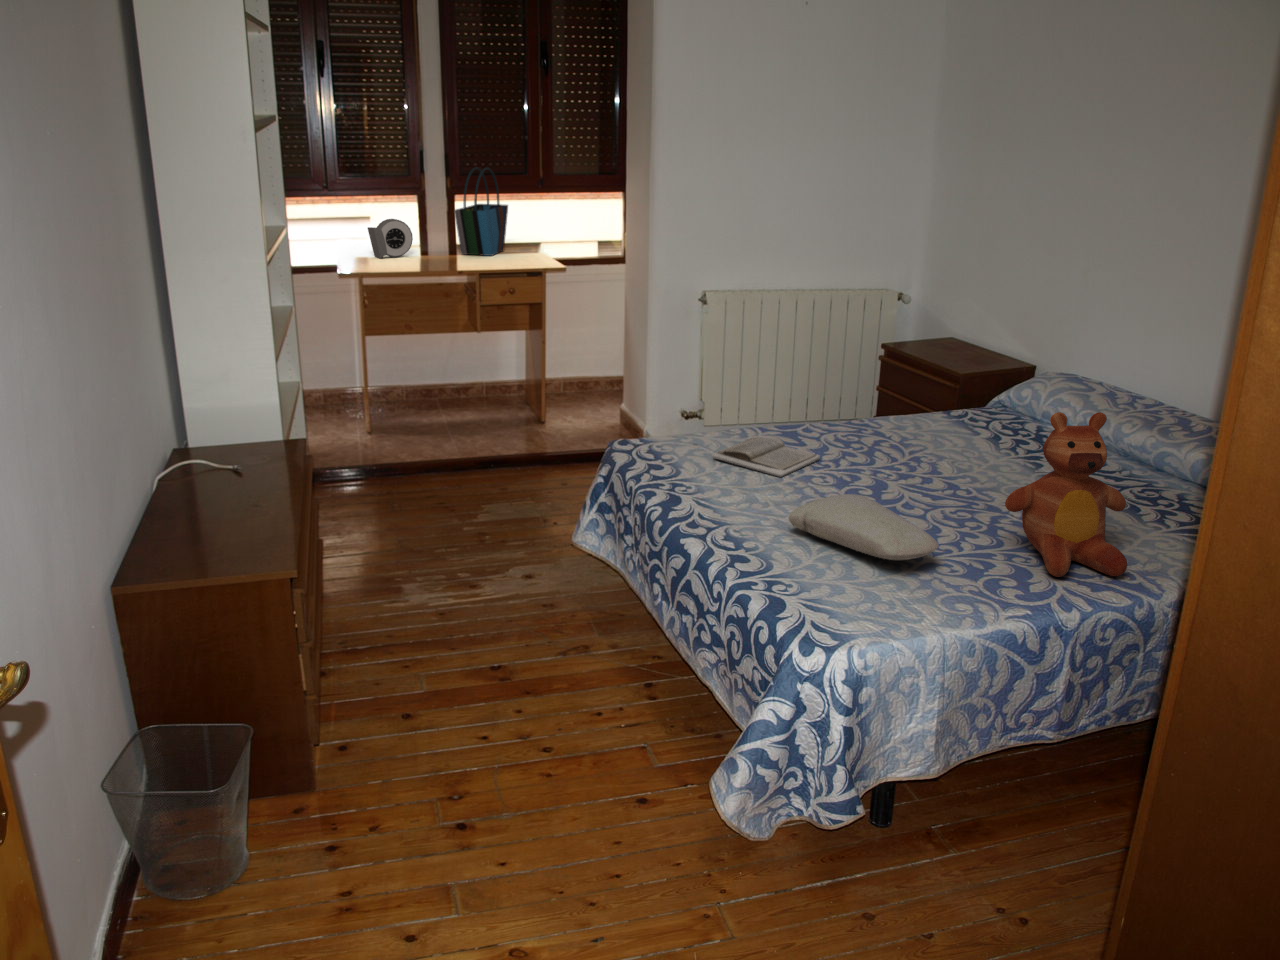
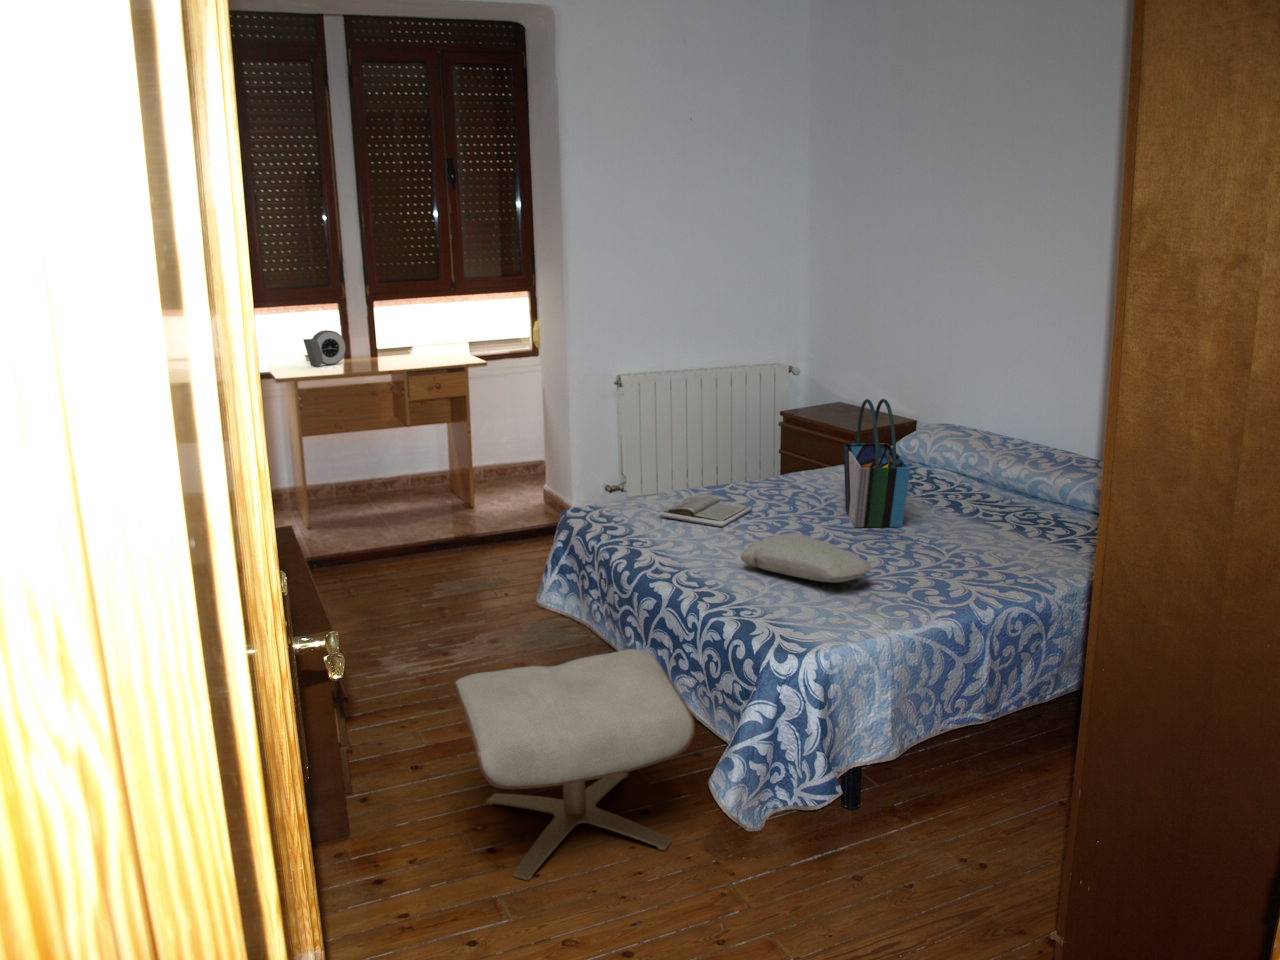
tote bag: present [454,167,508,256] -> present [843,399,910,527]
teddy bear: present [1005,412,1127,577] -> none [920,447,1025,584]
ottoman: none [437,616,700,869] -> present [453,649,695,880]

